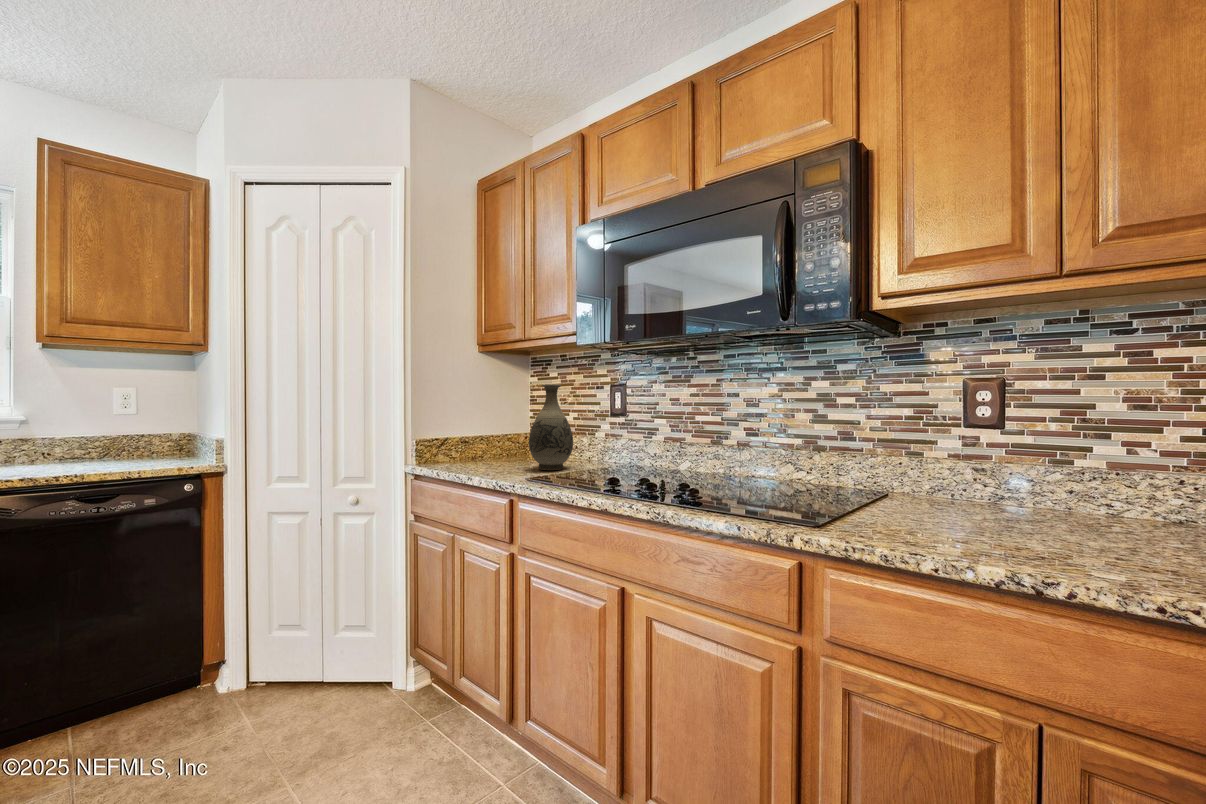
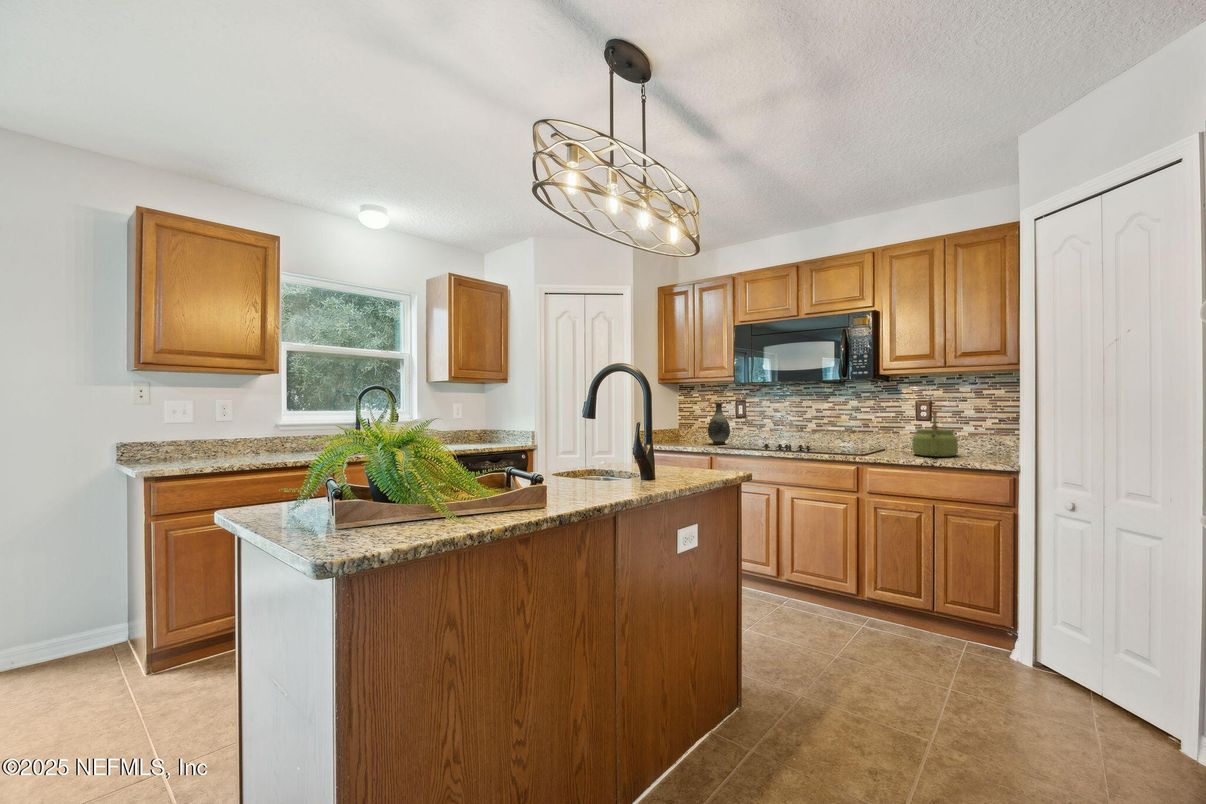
kettle: none [959,400,1107,546] -> present [912,411,958,457]

